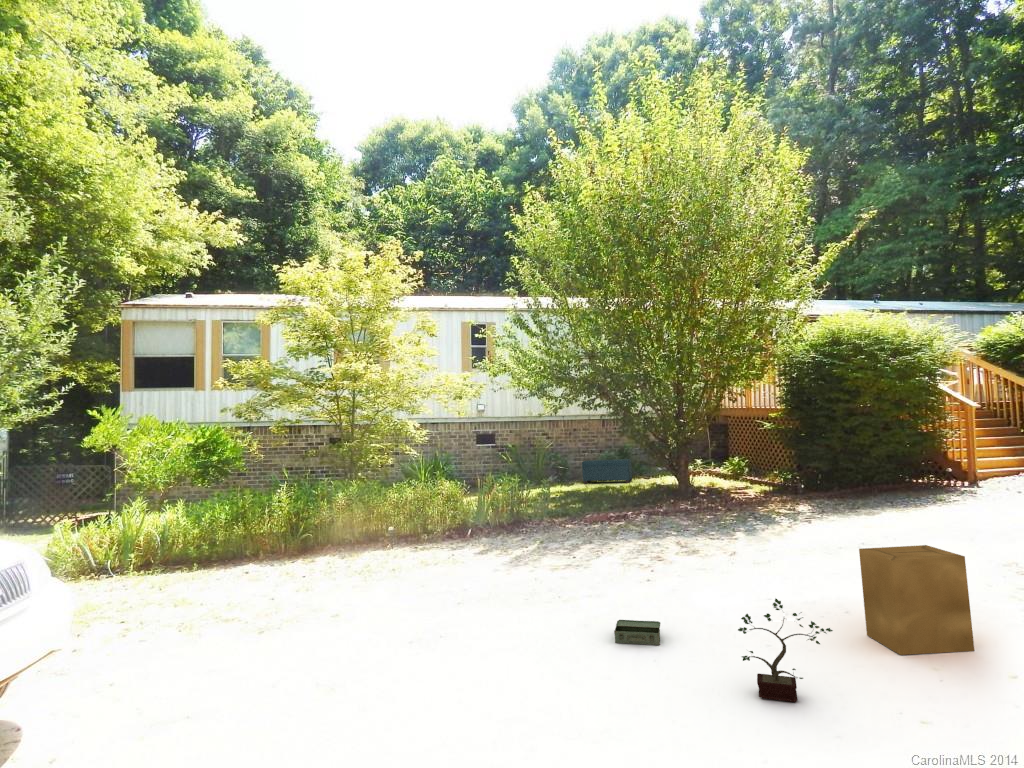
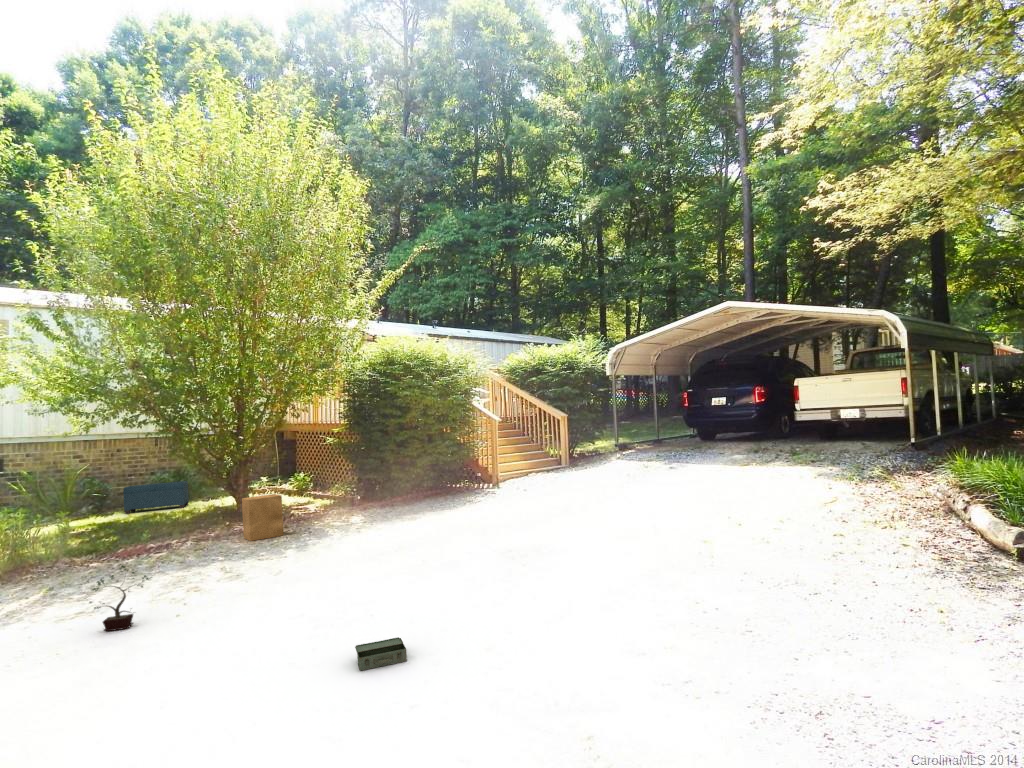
cardboard box: present [859,545,974,655] -> present [242,494,284,541]
potted plant: present [738,599,833,703] -> present [93,565,152,631]
toolbox: present [614,620,660,645] -> present [355,637,407,671]

